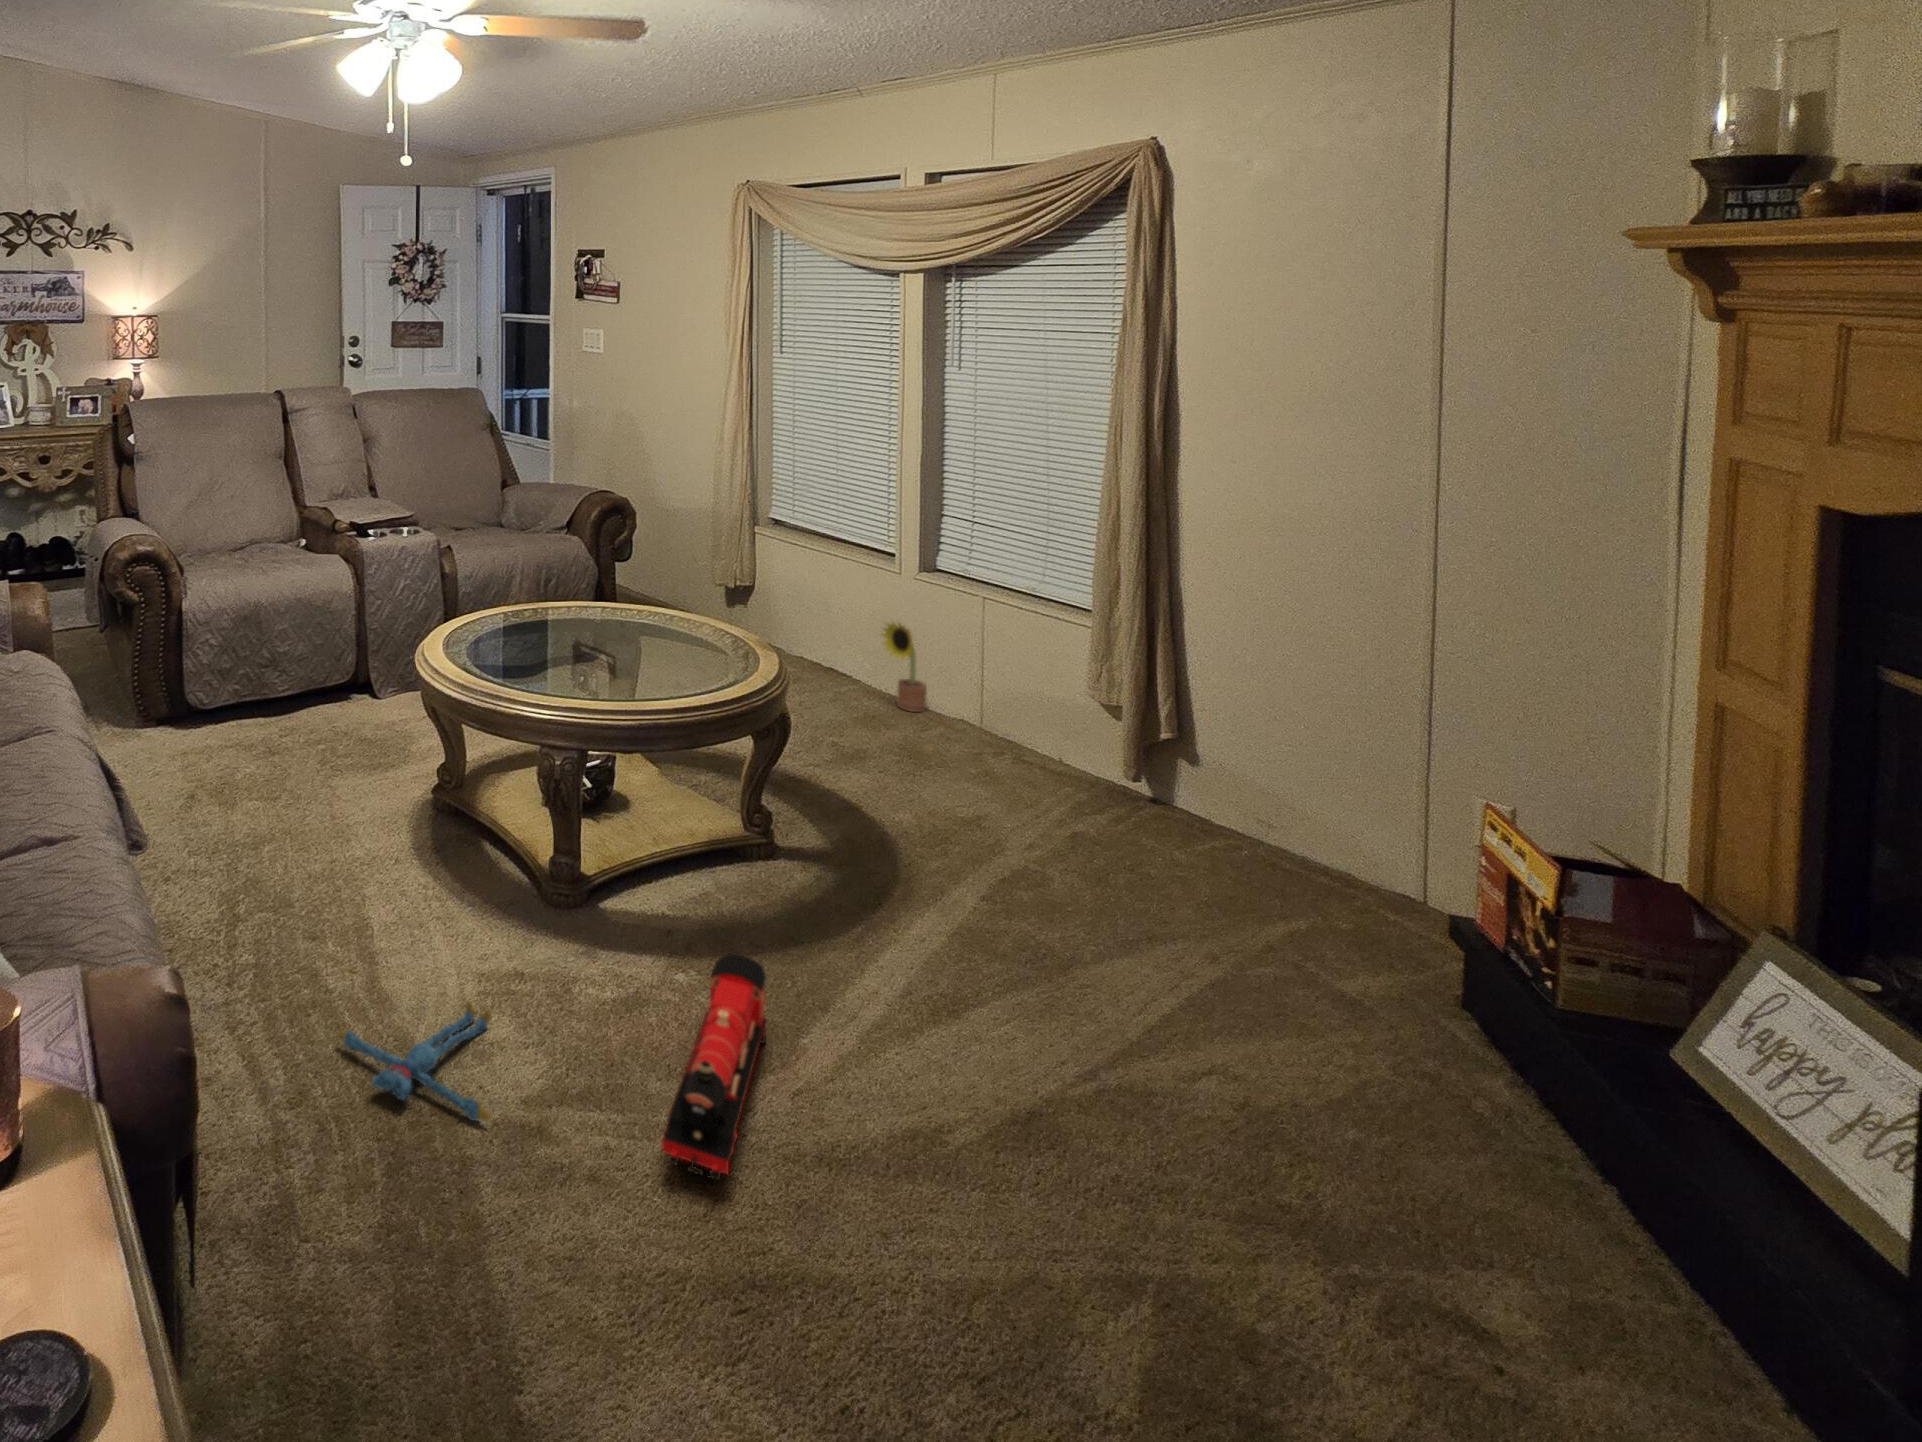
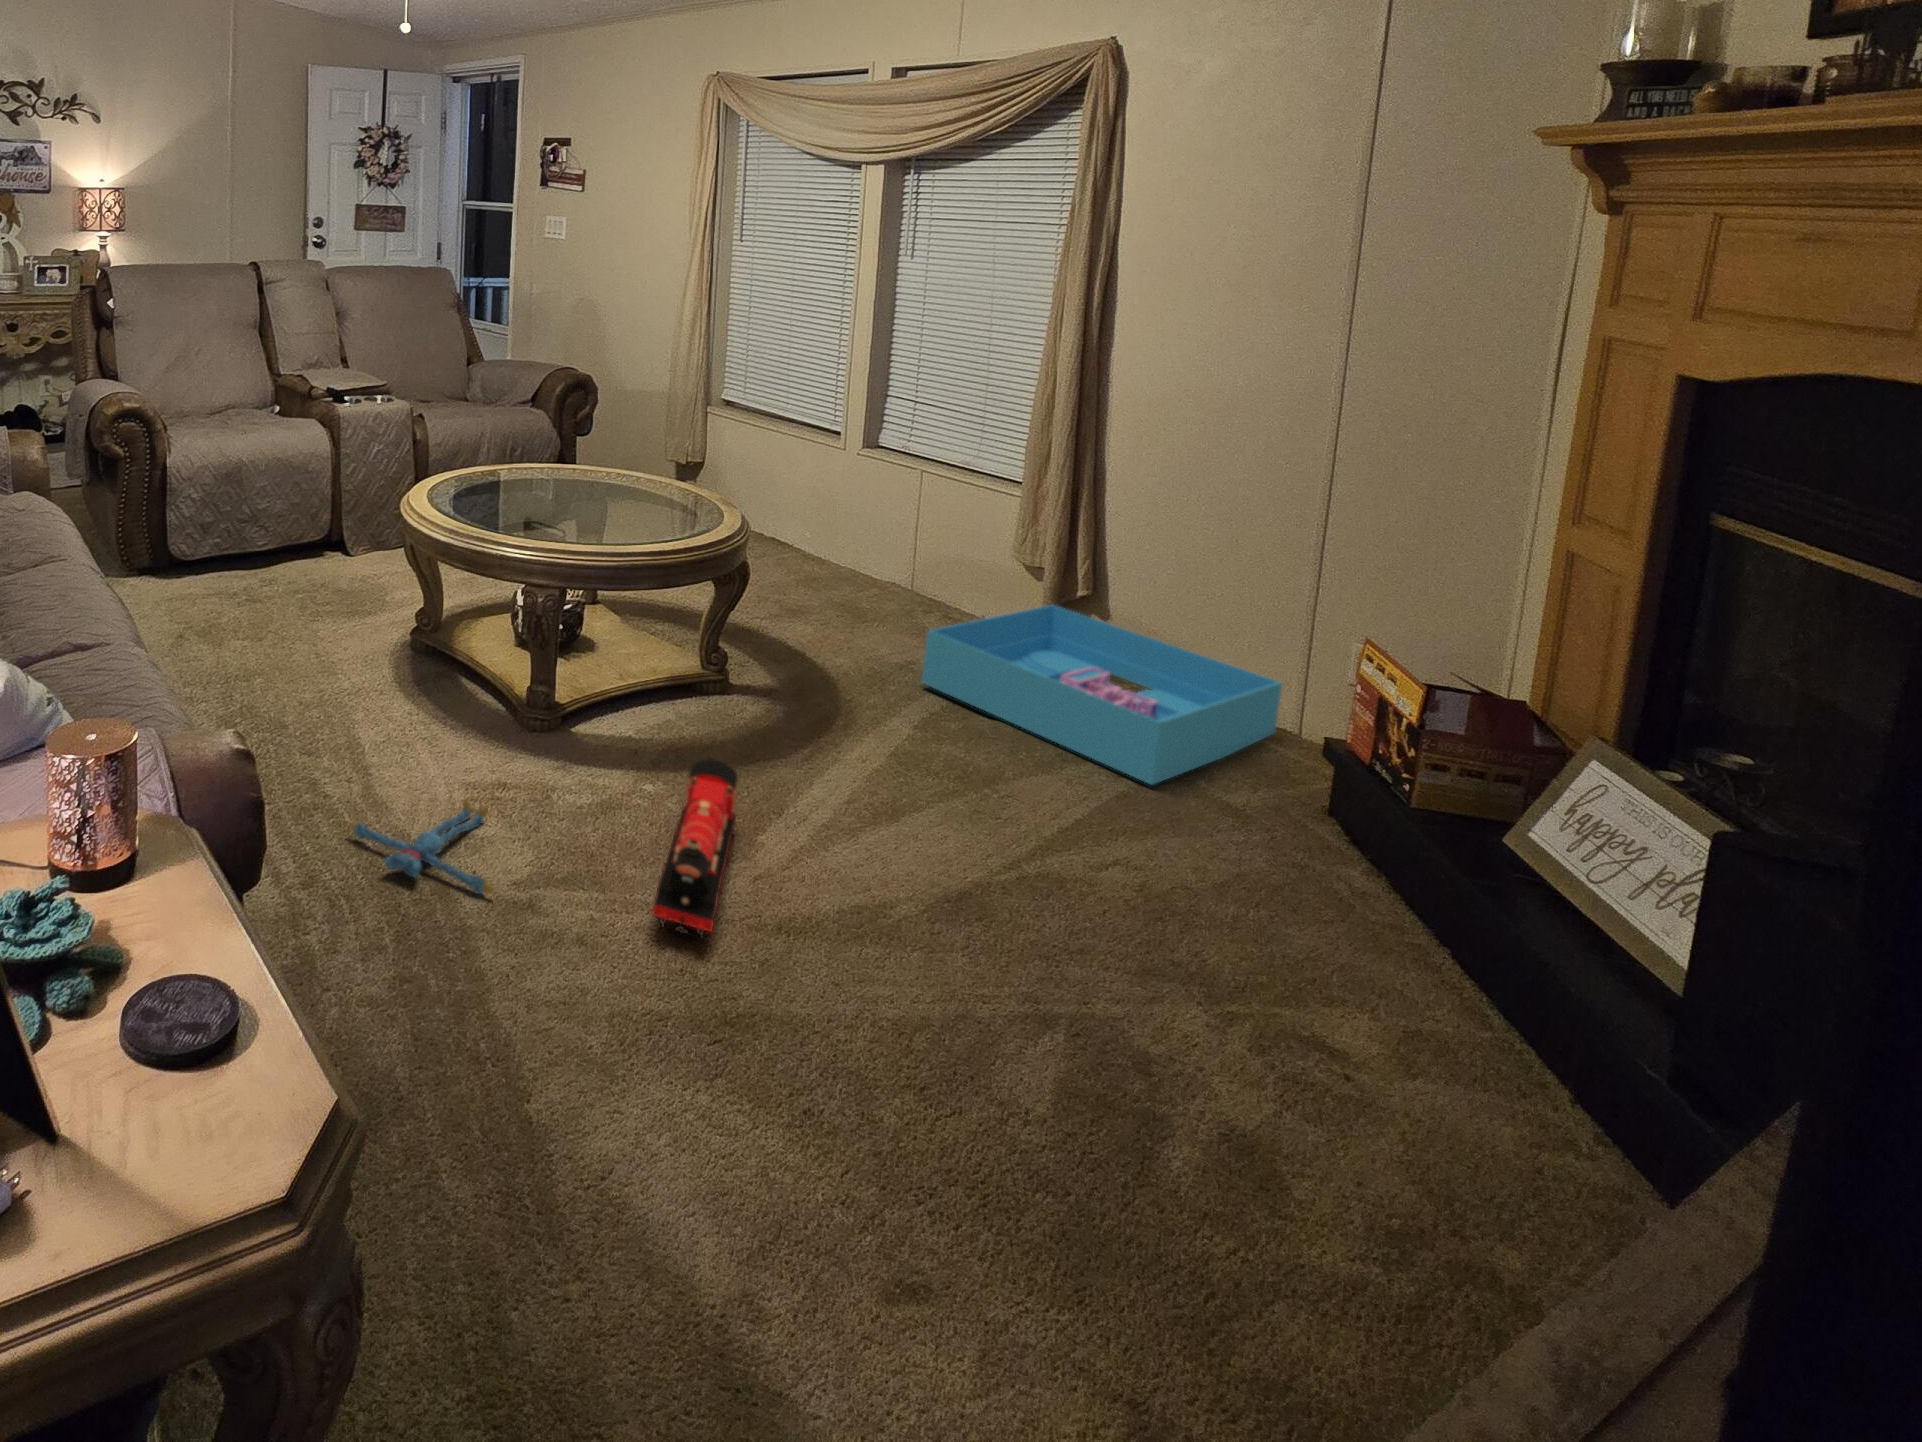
decorative plant: present [880,621,927,712] -> none [819,492,860,576]
storage bin: none [990,749,1405,976] -> present [922,605,1282,785]

